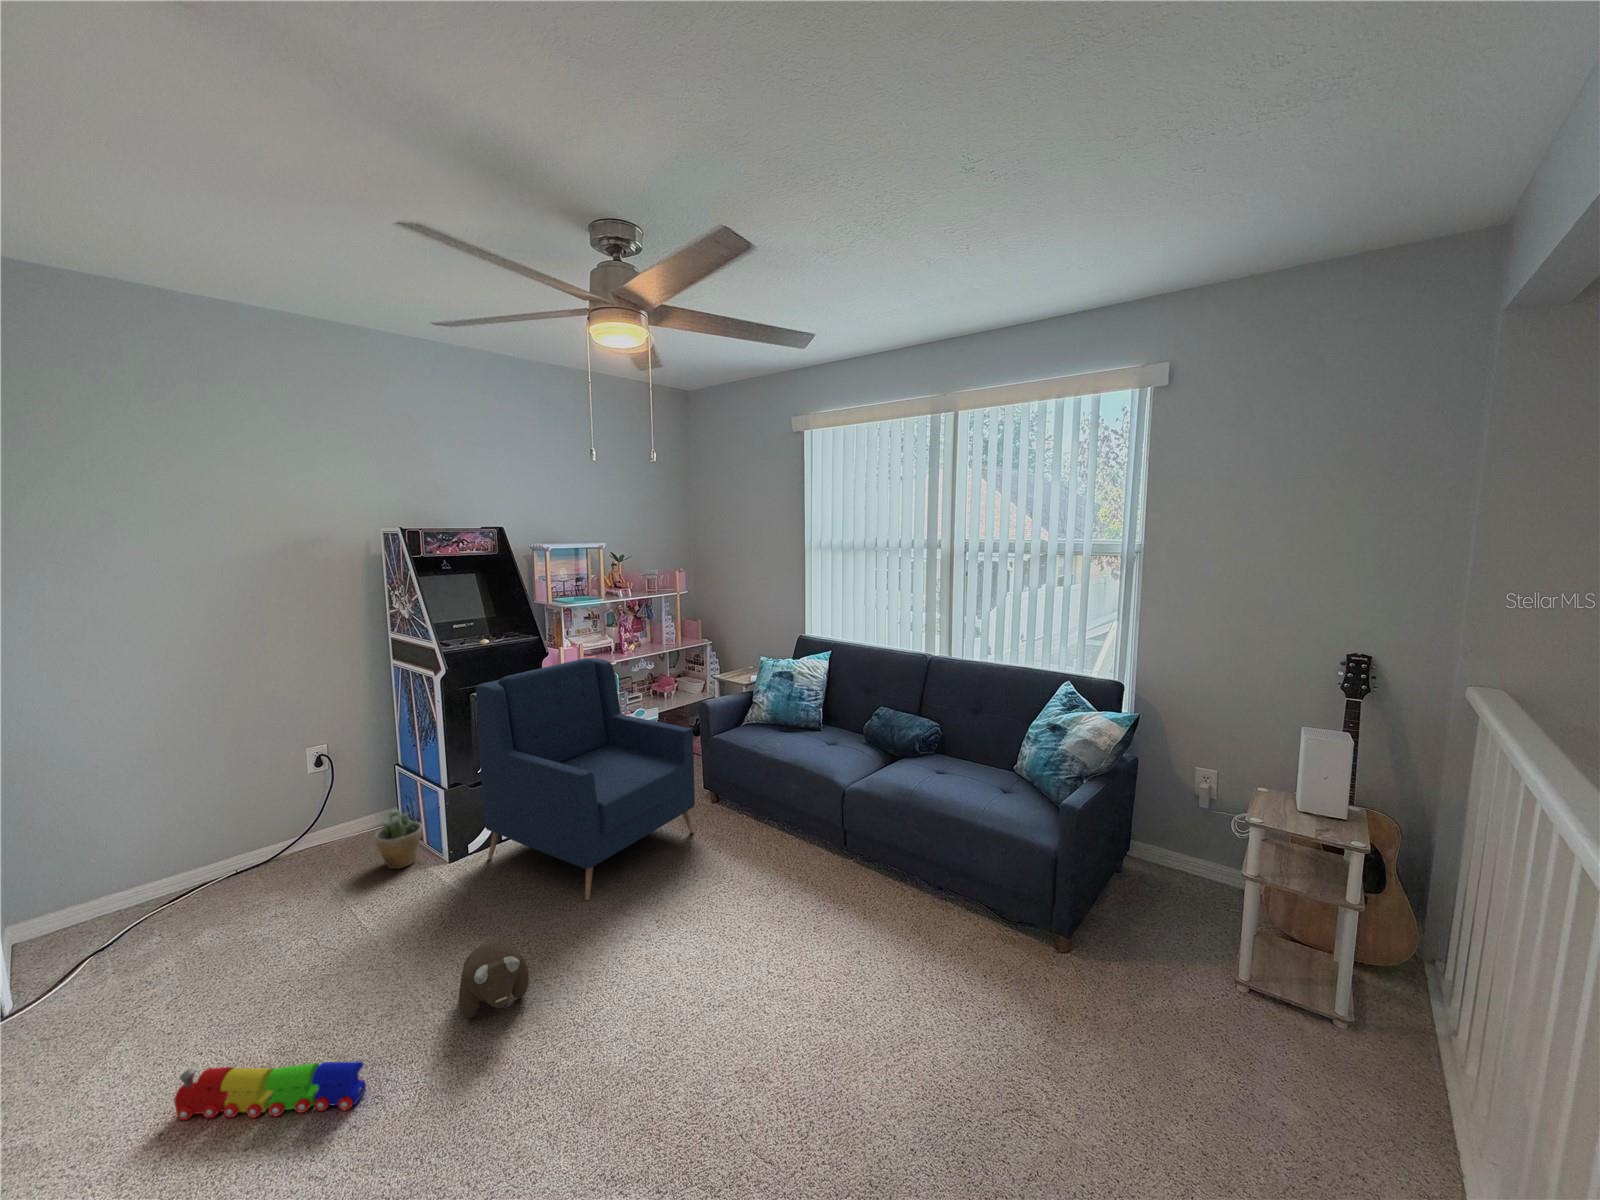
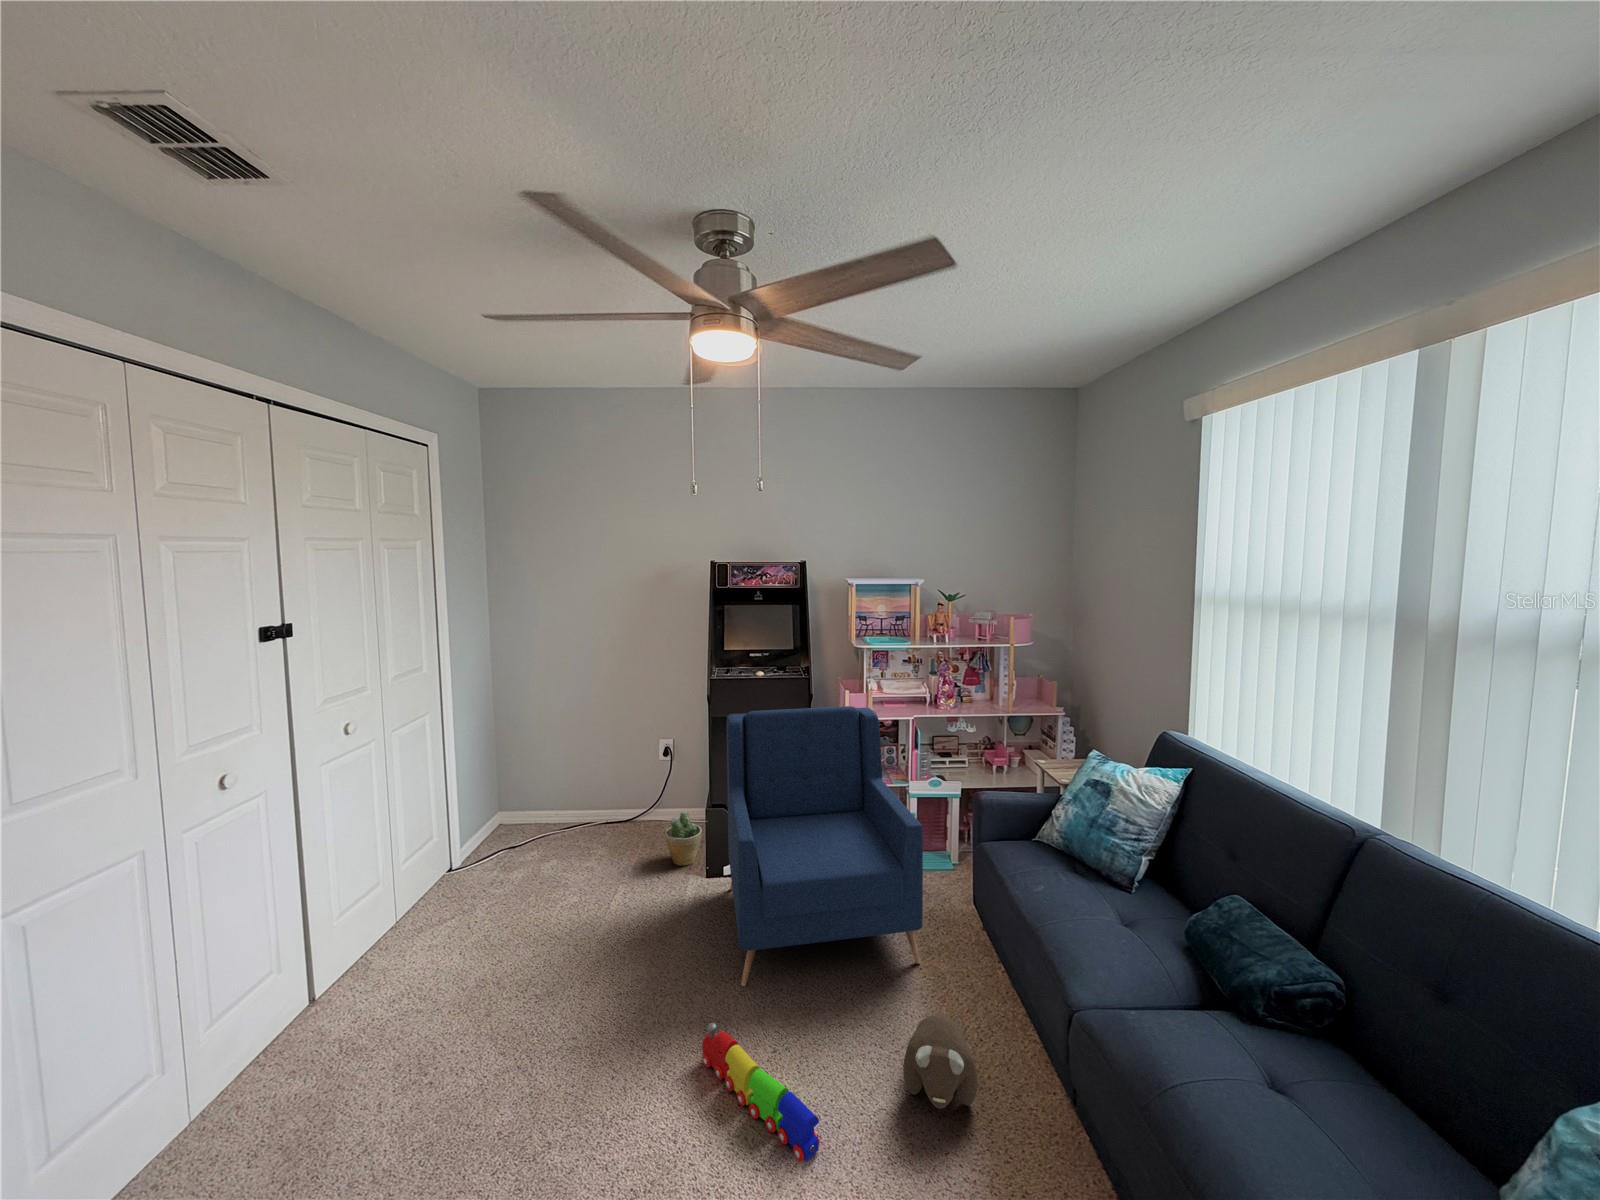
plush toy: present [459,941,529,1019] -> present [903,1013,978,1109]
toy train: present [174,1061,366,1120] -> present [702,1023,820,1162]

